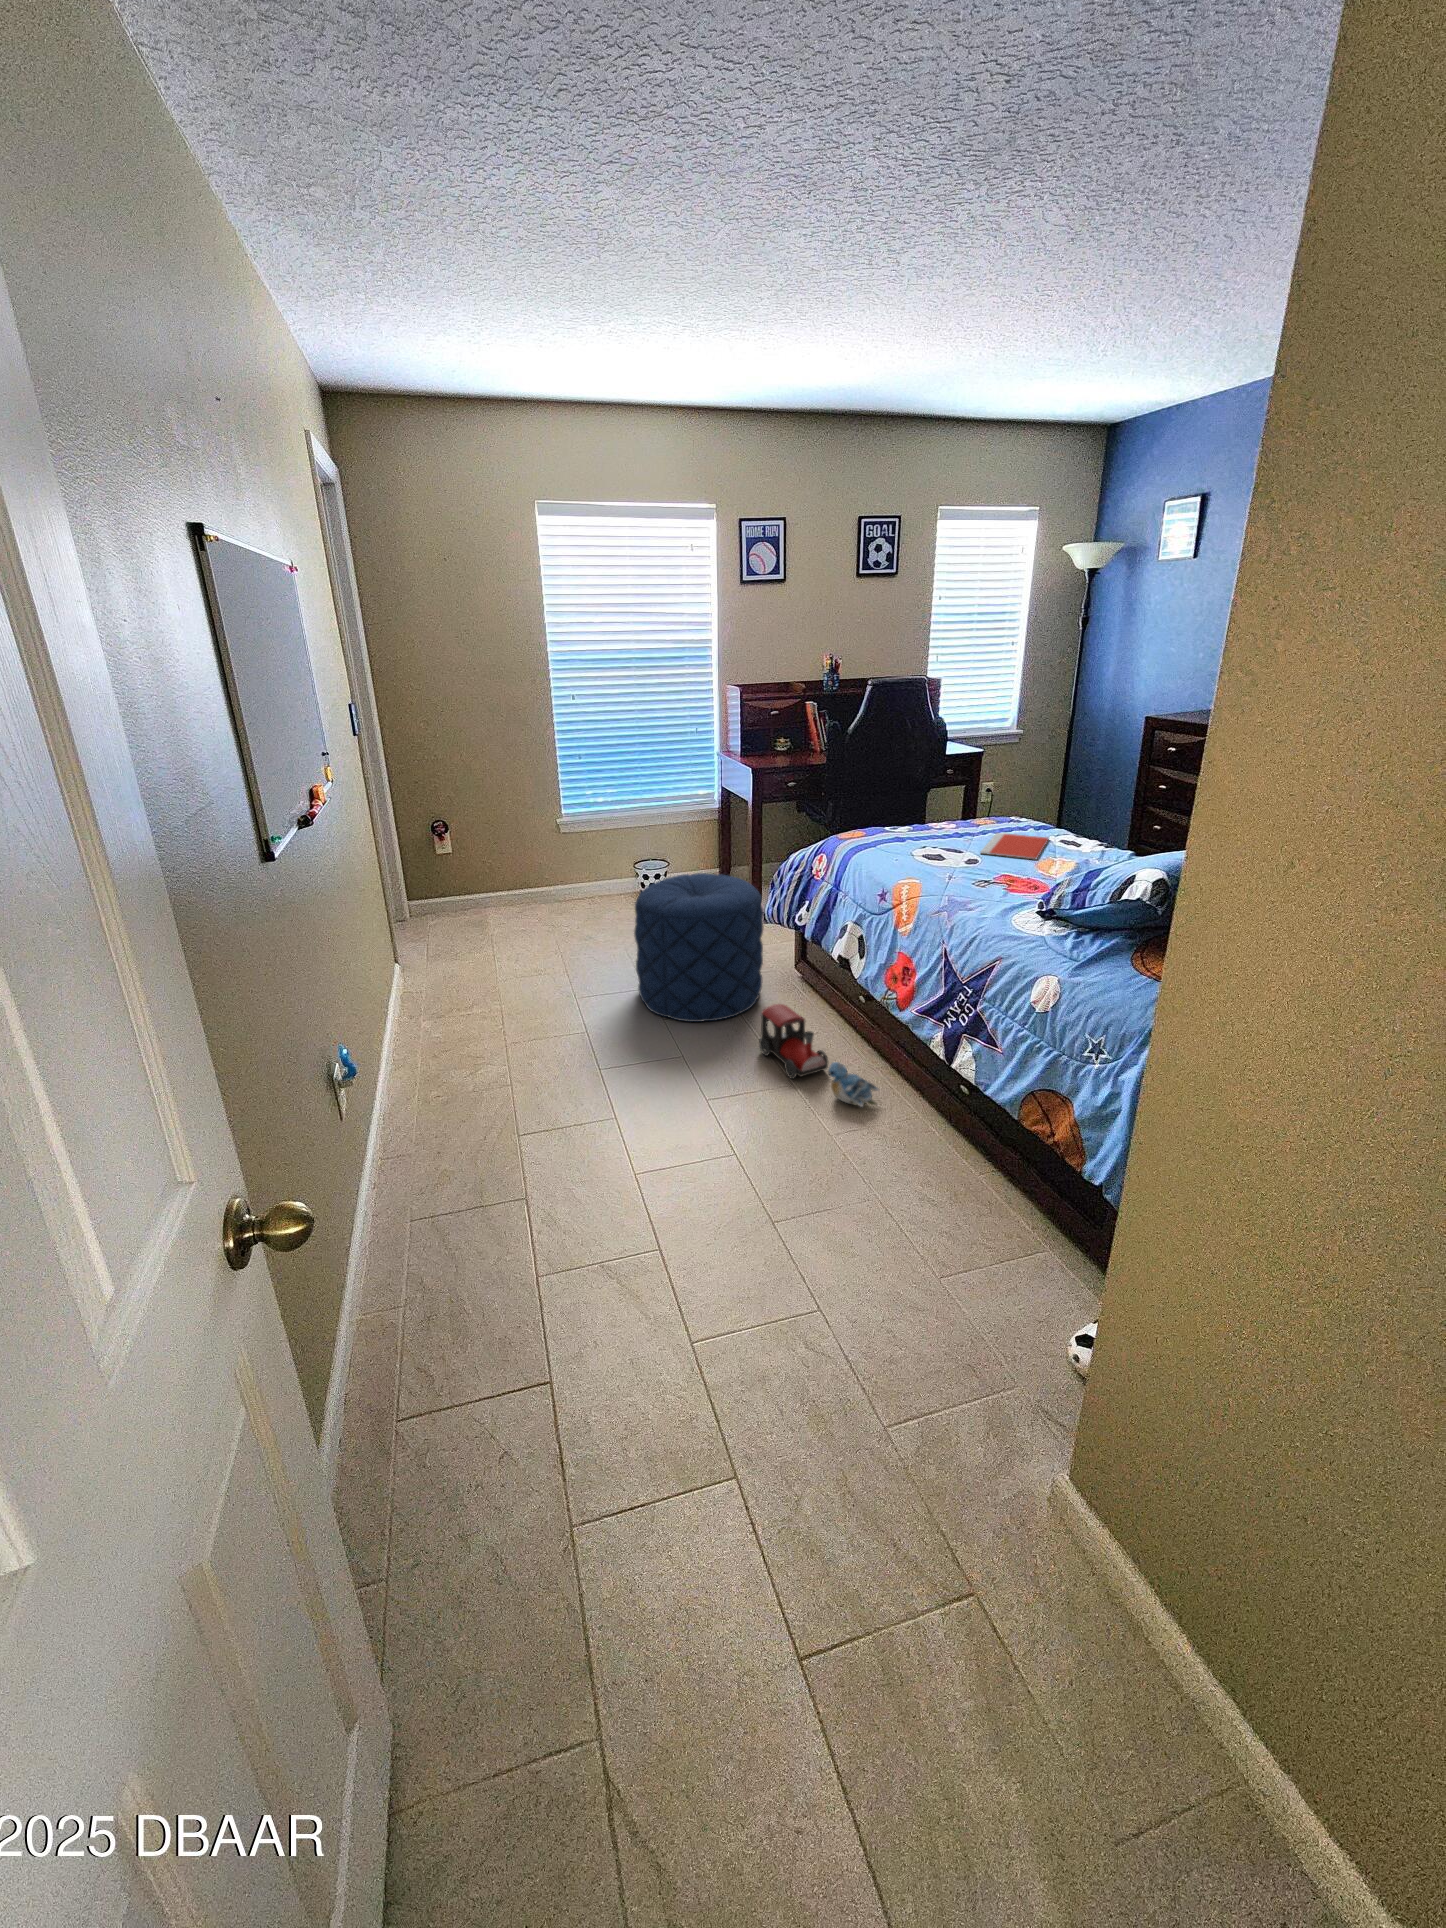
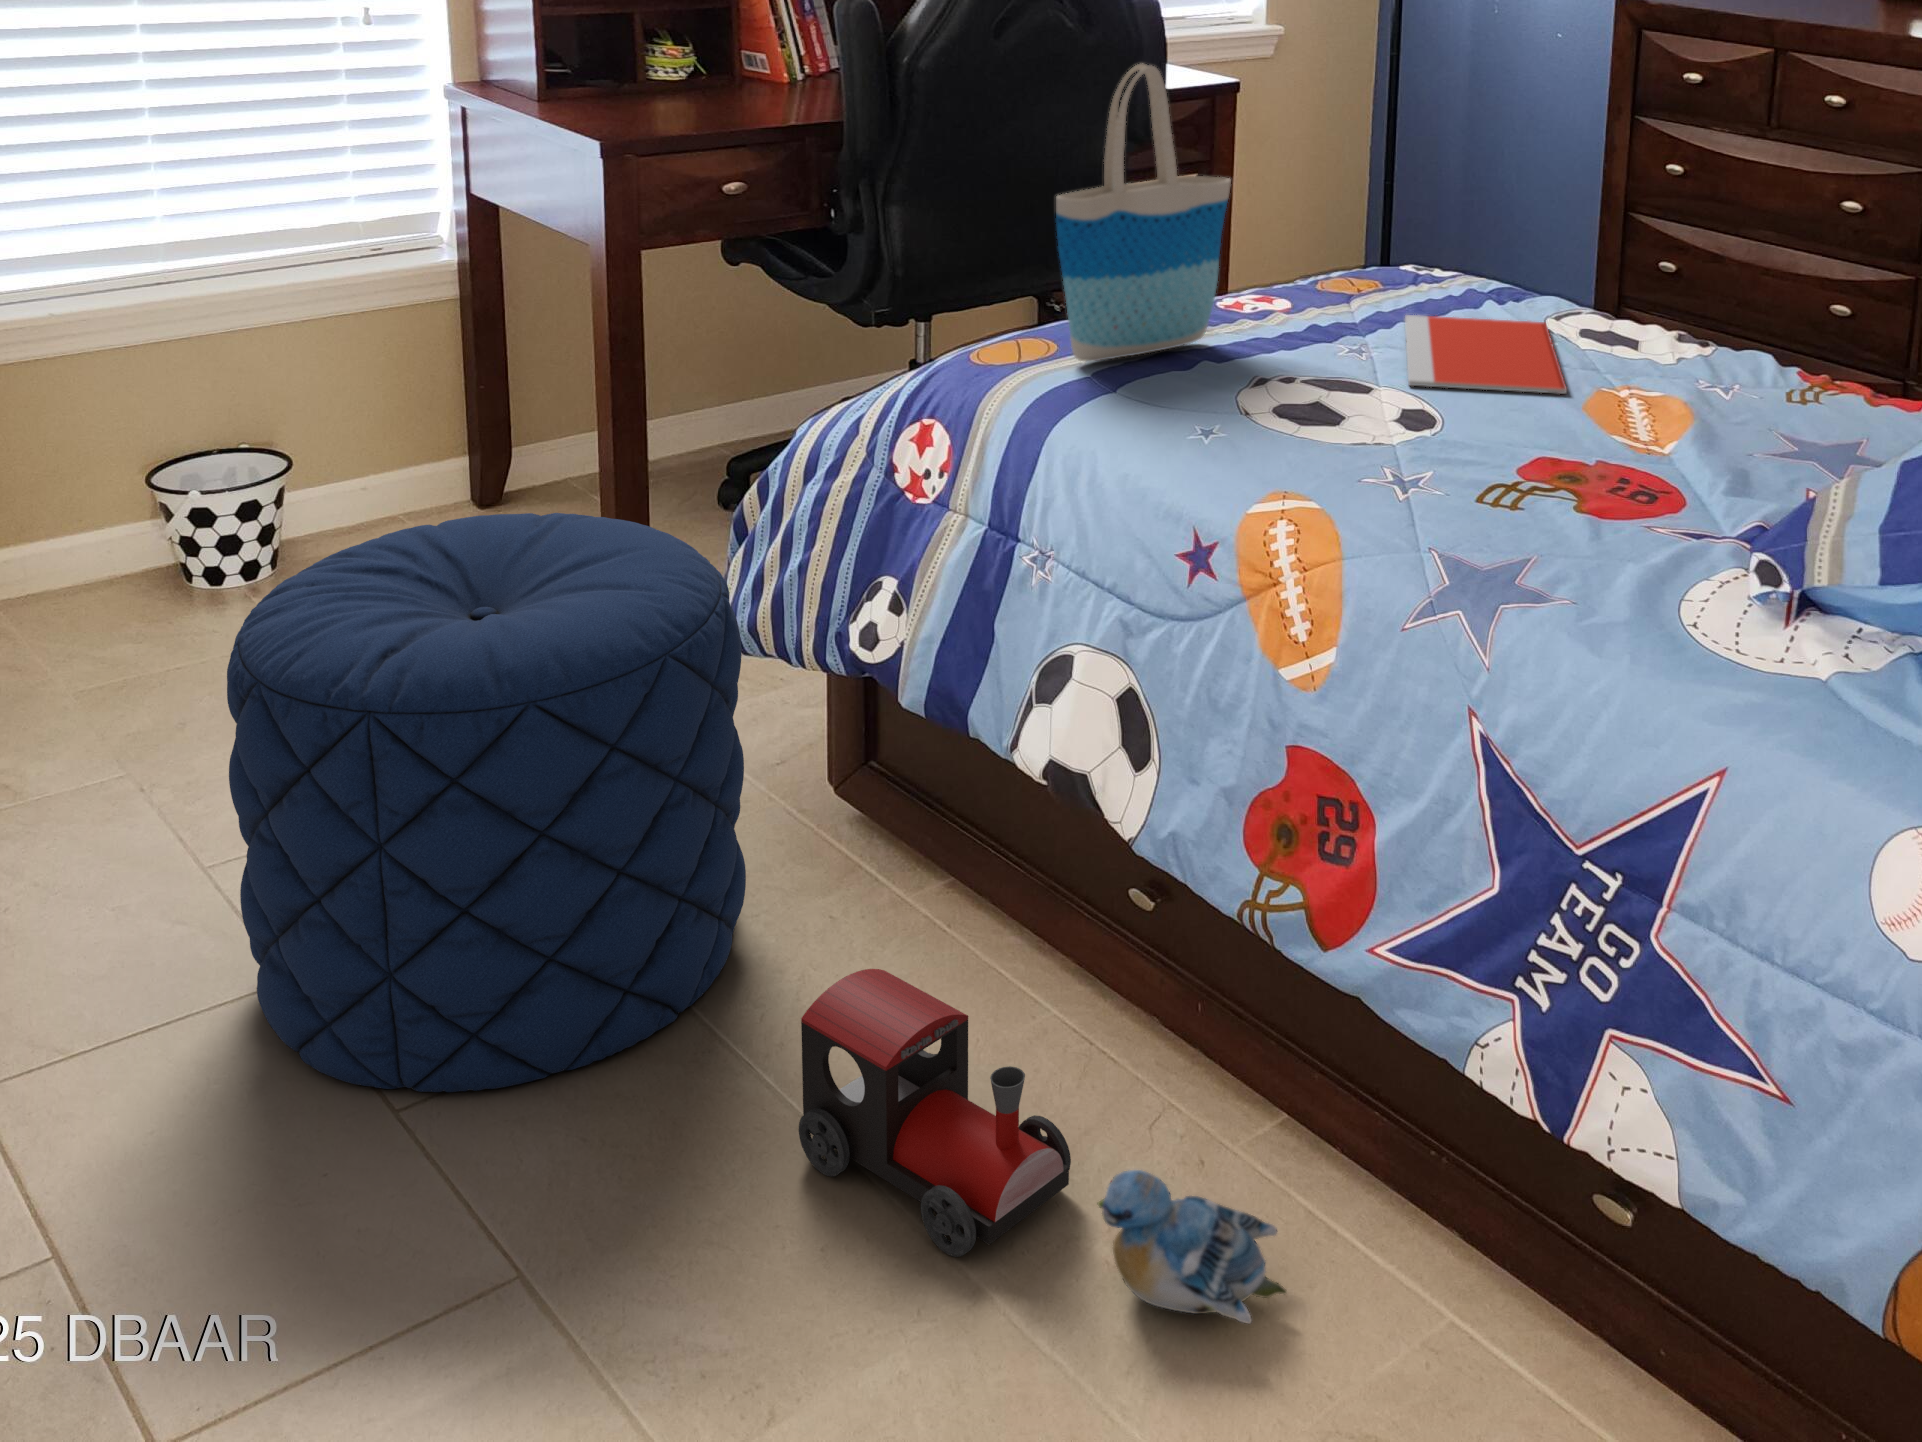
tote bag: none [867,744,931,840] -> present [1056,63,1231,361]

